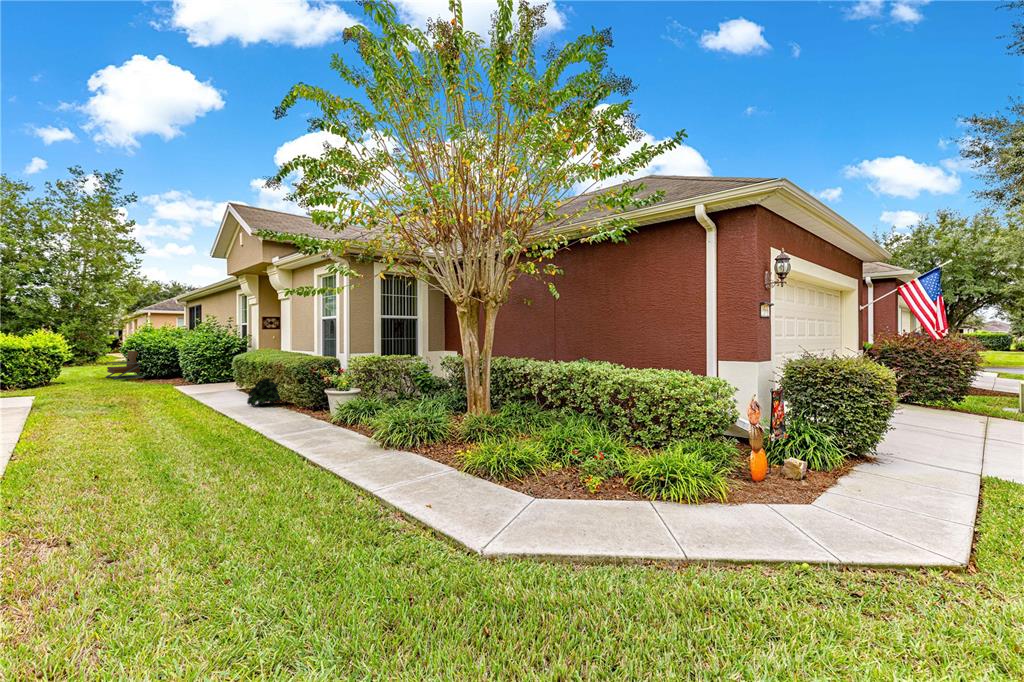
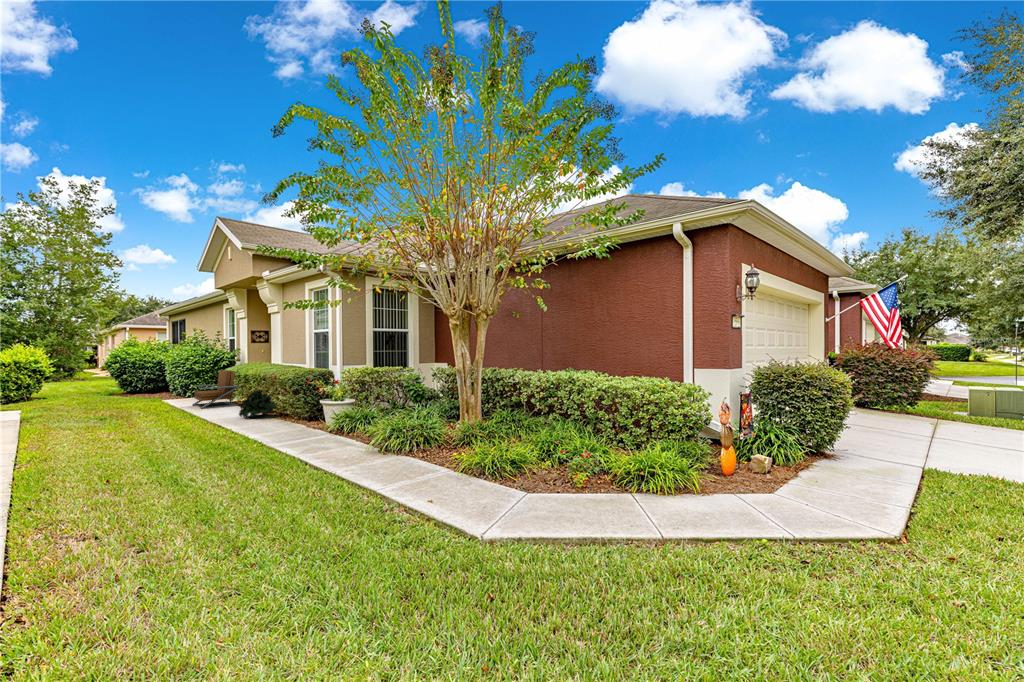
lounge chair: present [106,351,143,379] -> present [192,370,239,409]

